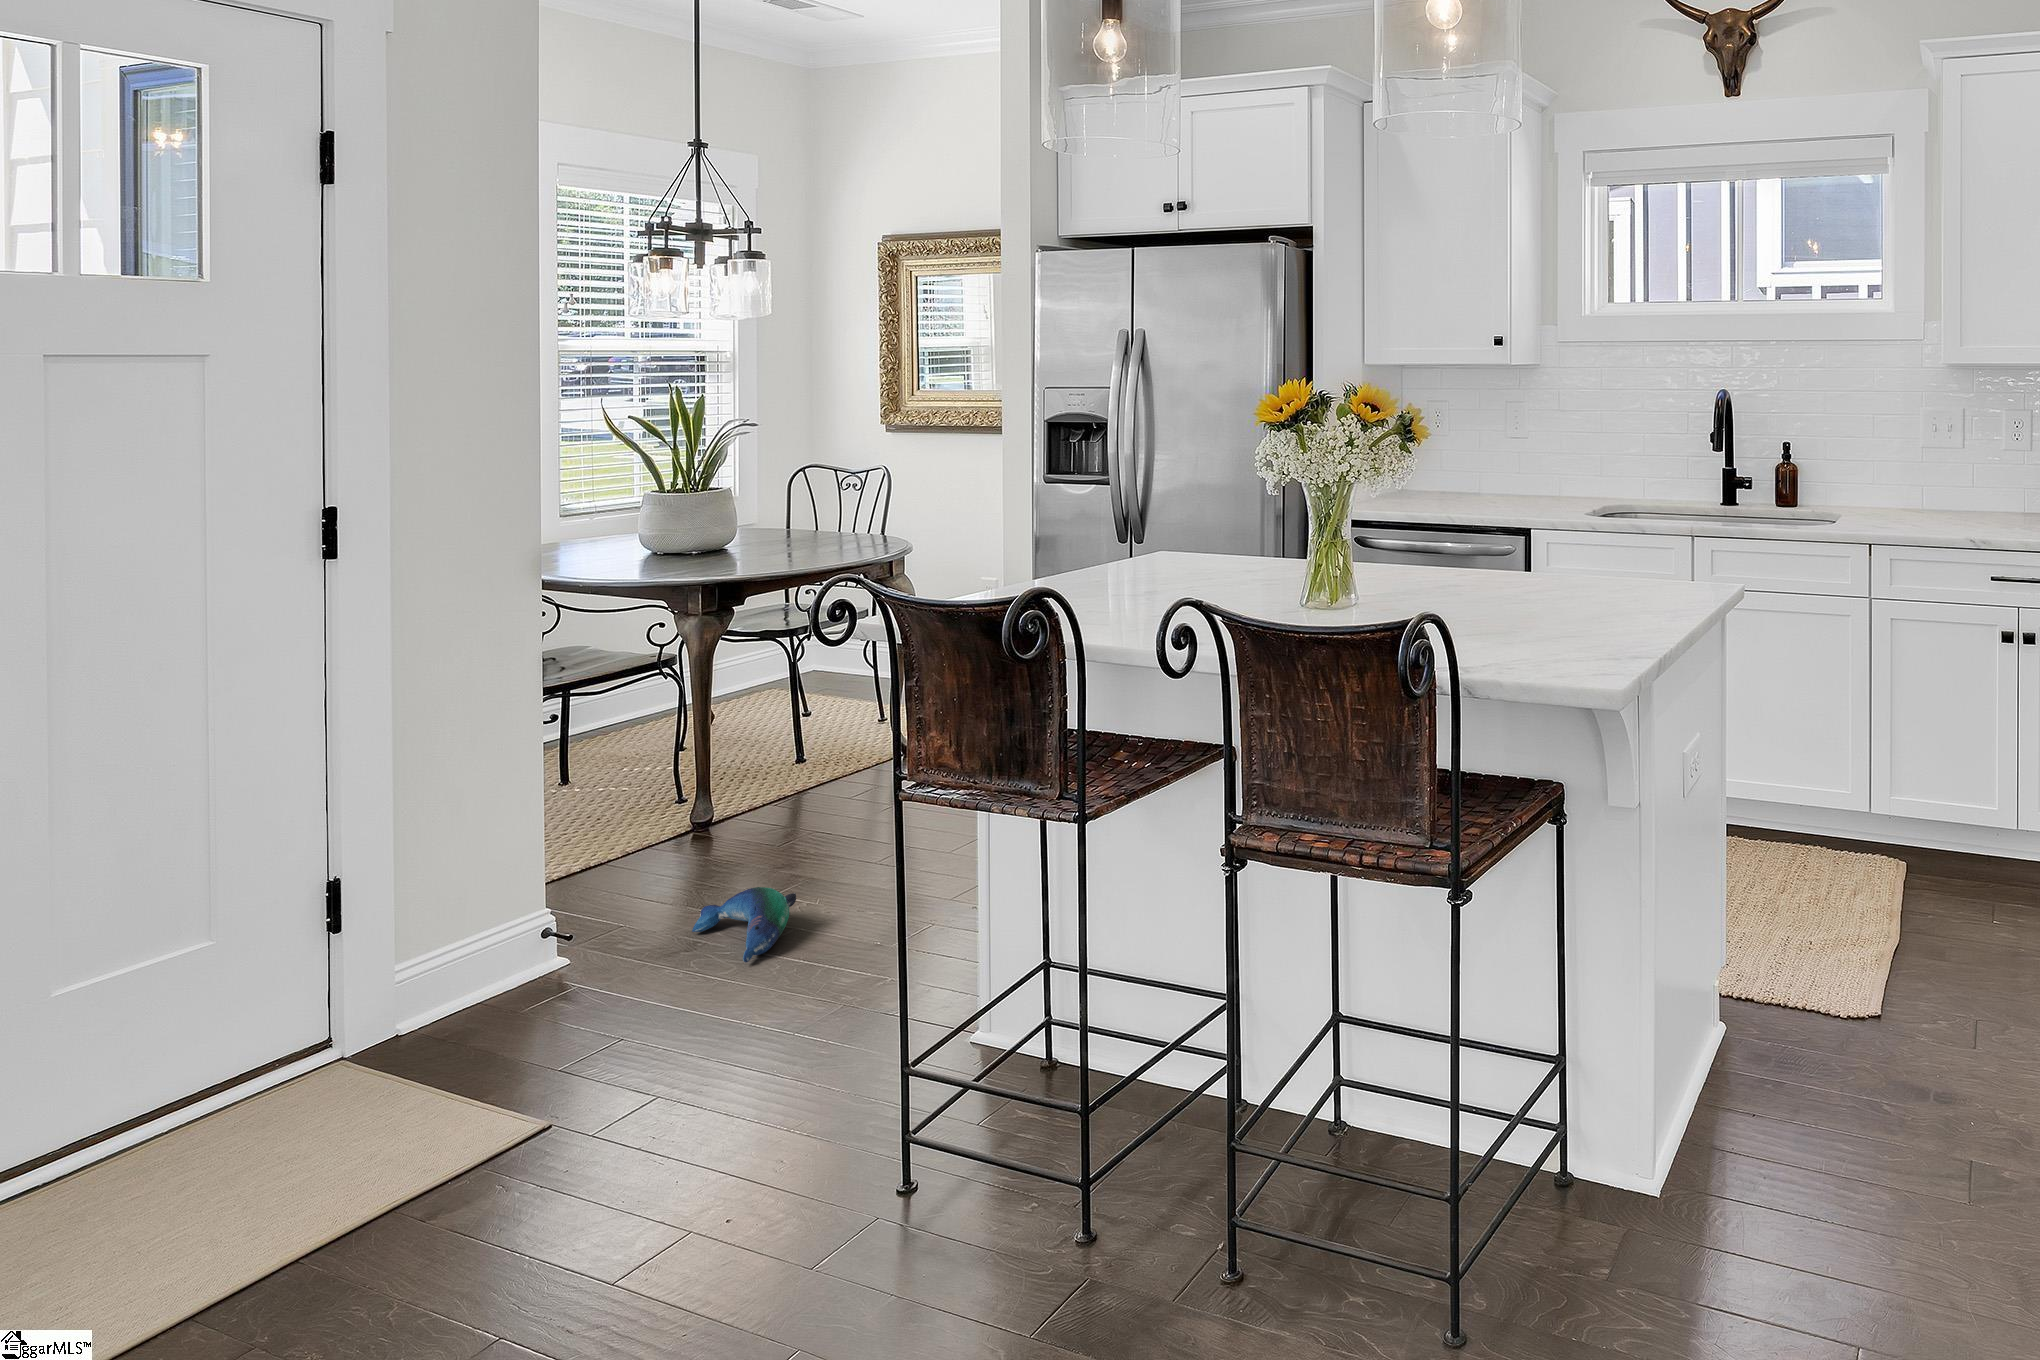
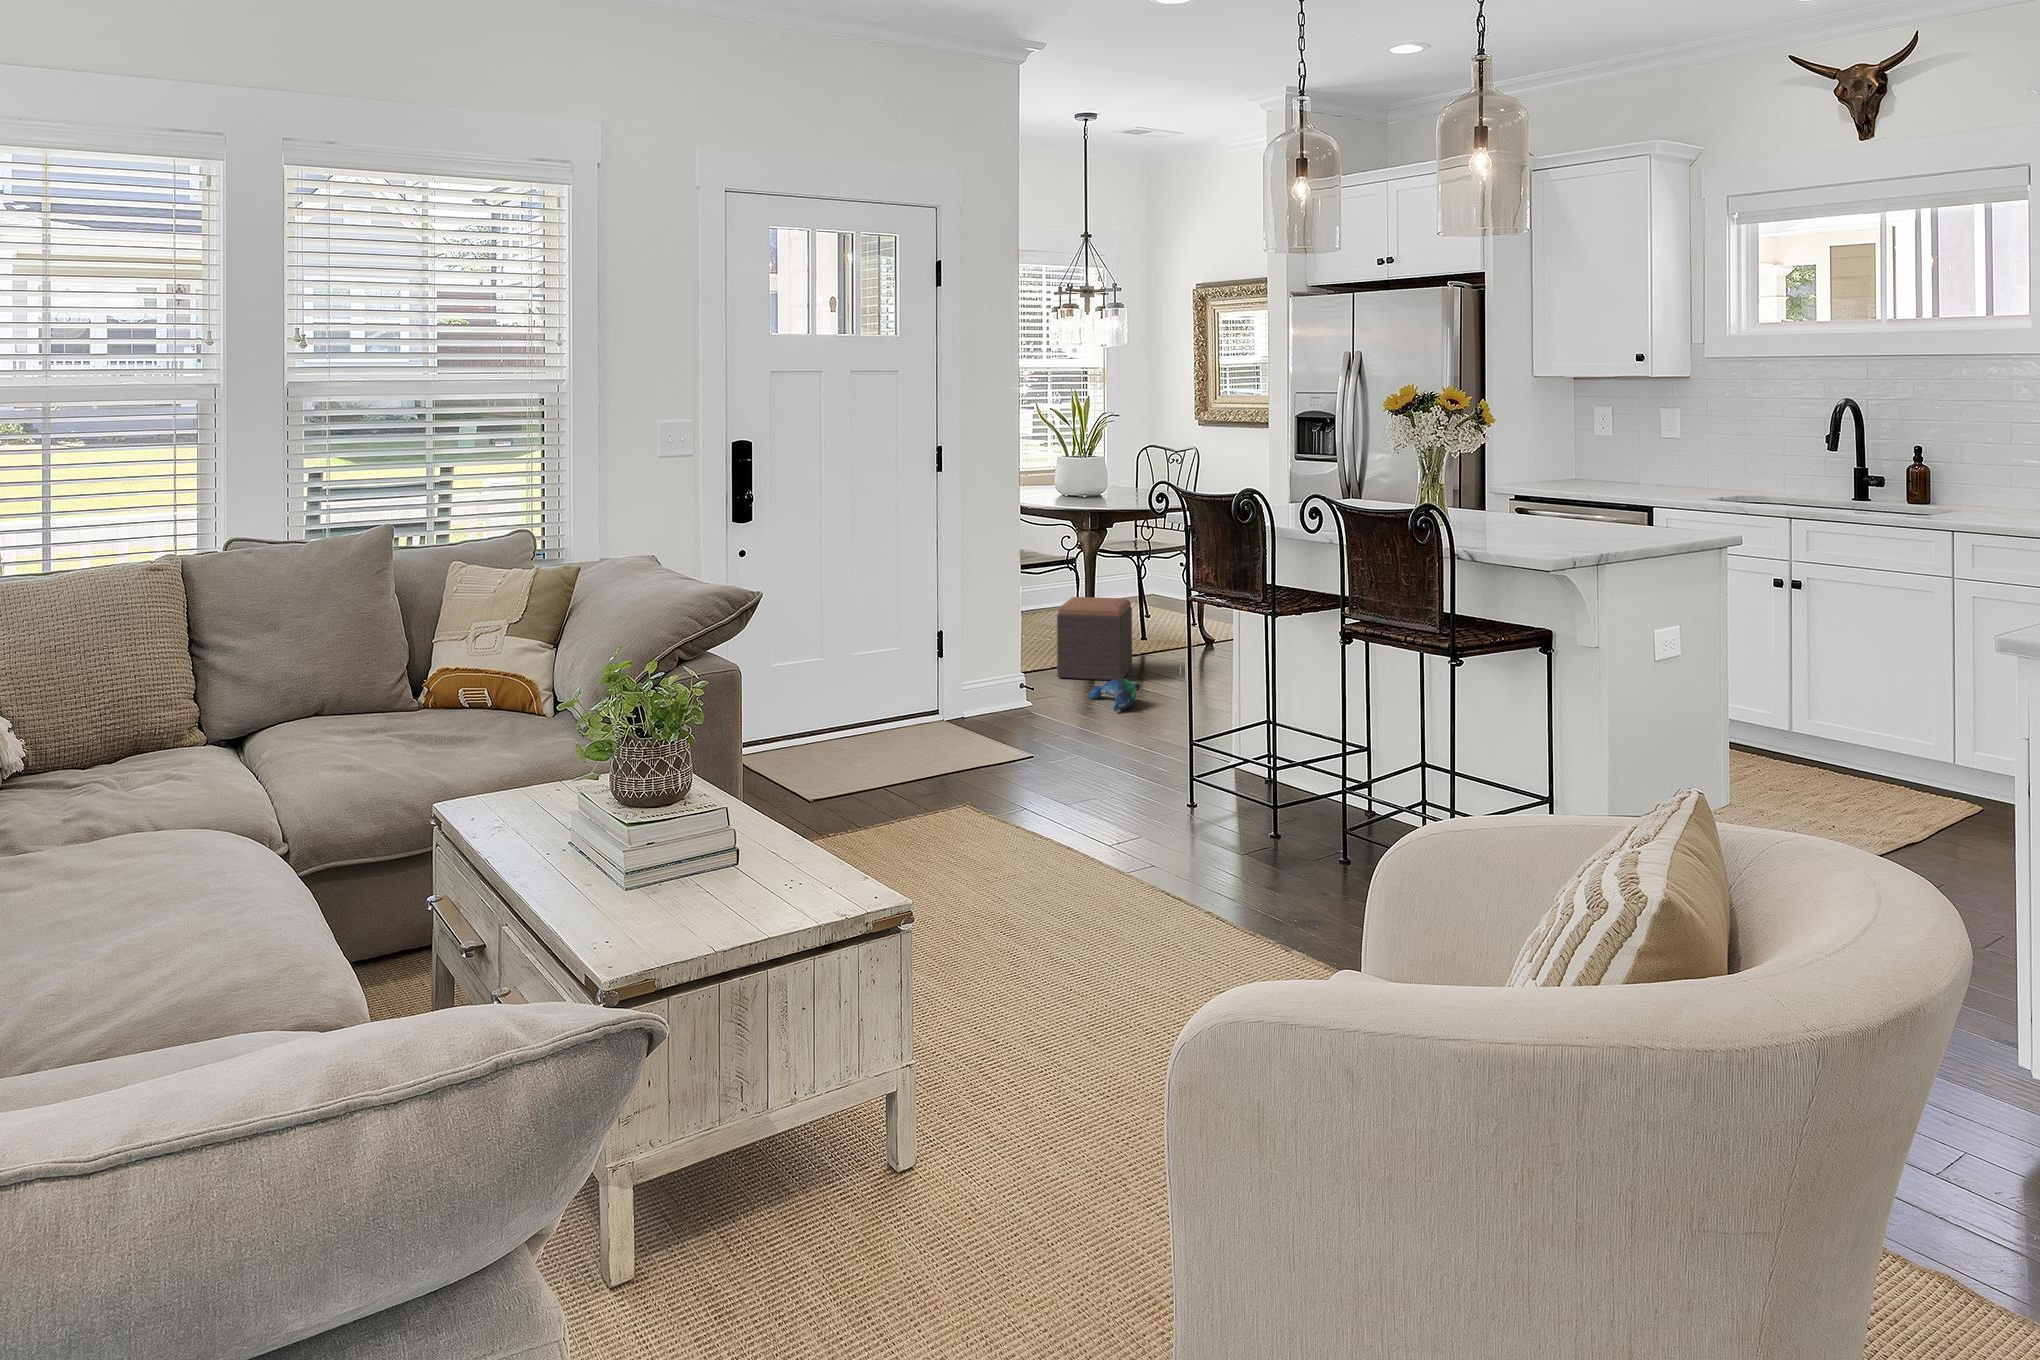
footstool: none [633,722,781,884] -> present [1057,597,1132,680]

